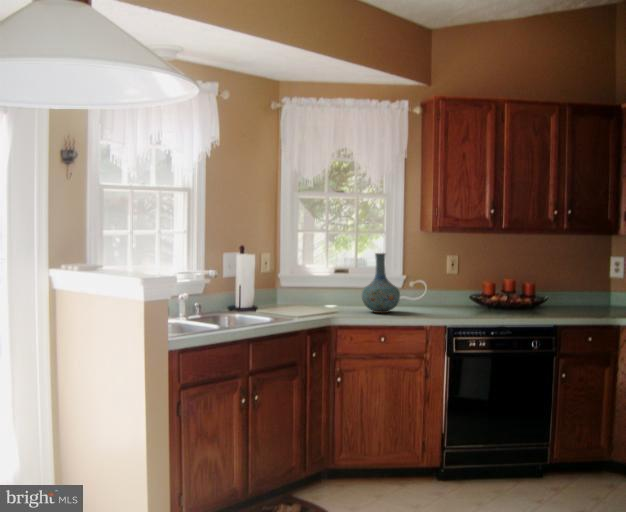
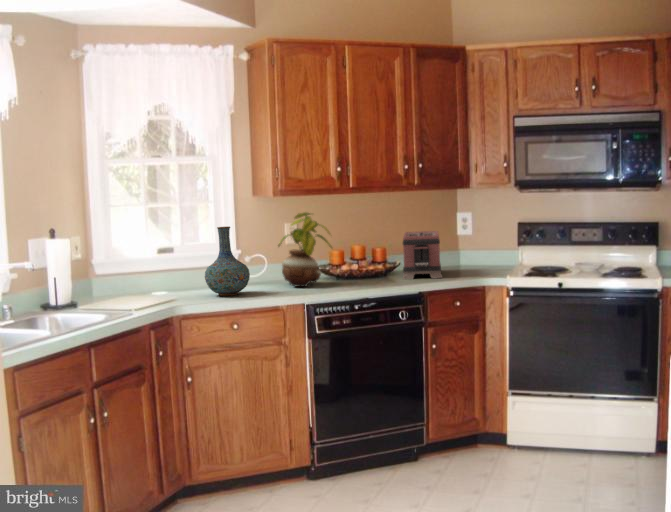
potted plant: none [430,245,480,312] -> present [278,212,332,287]
toaster: none [547,270,593,316] -> present [403,231,442,279]

